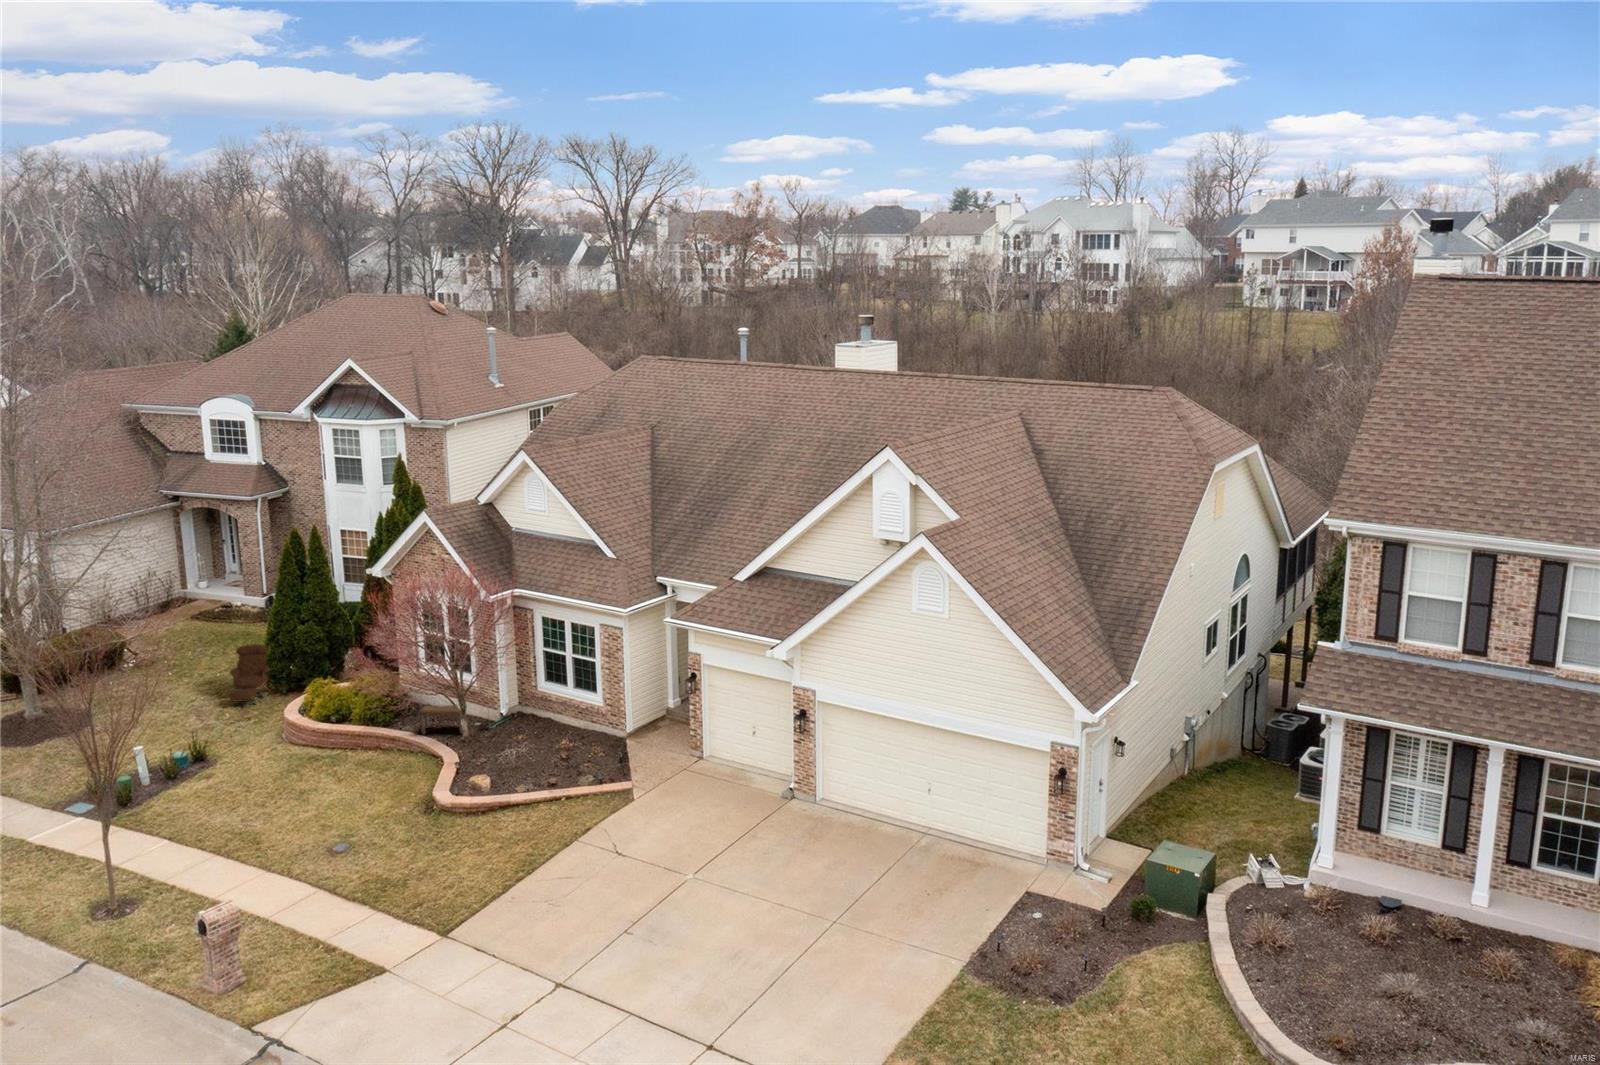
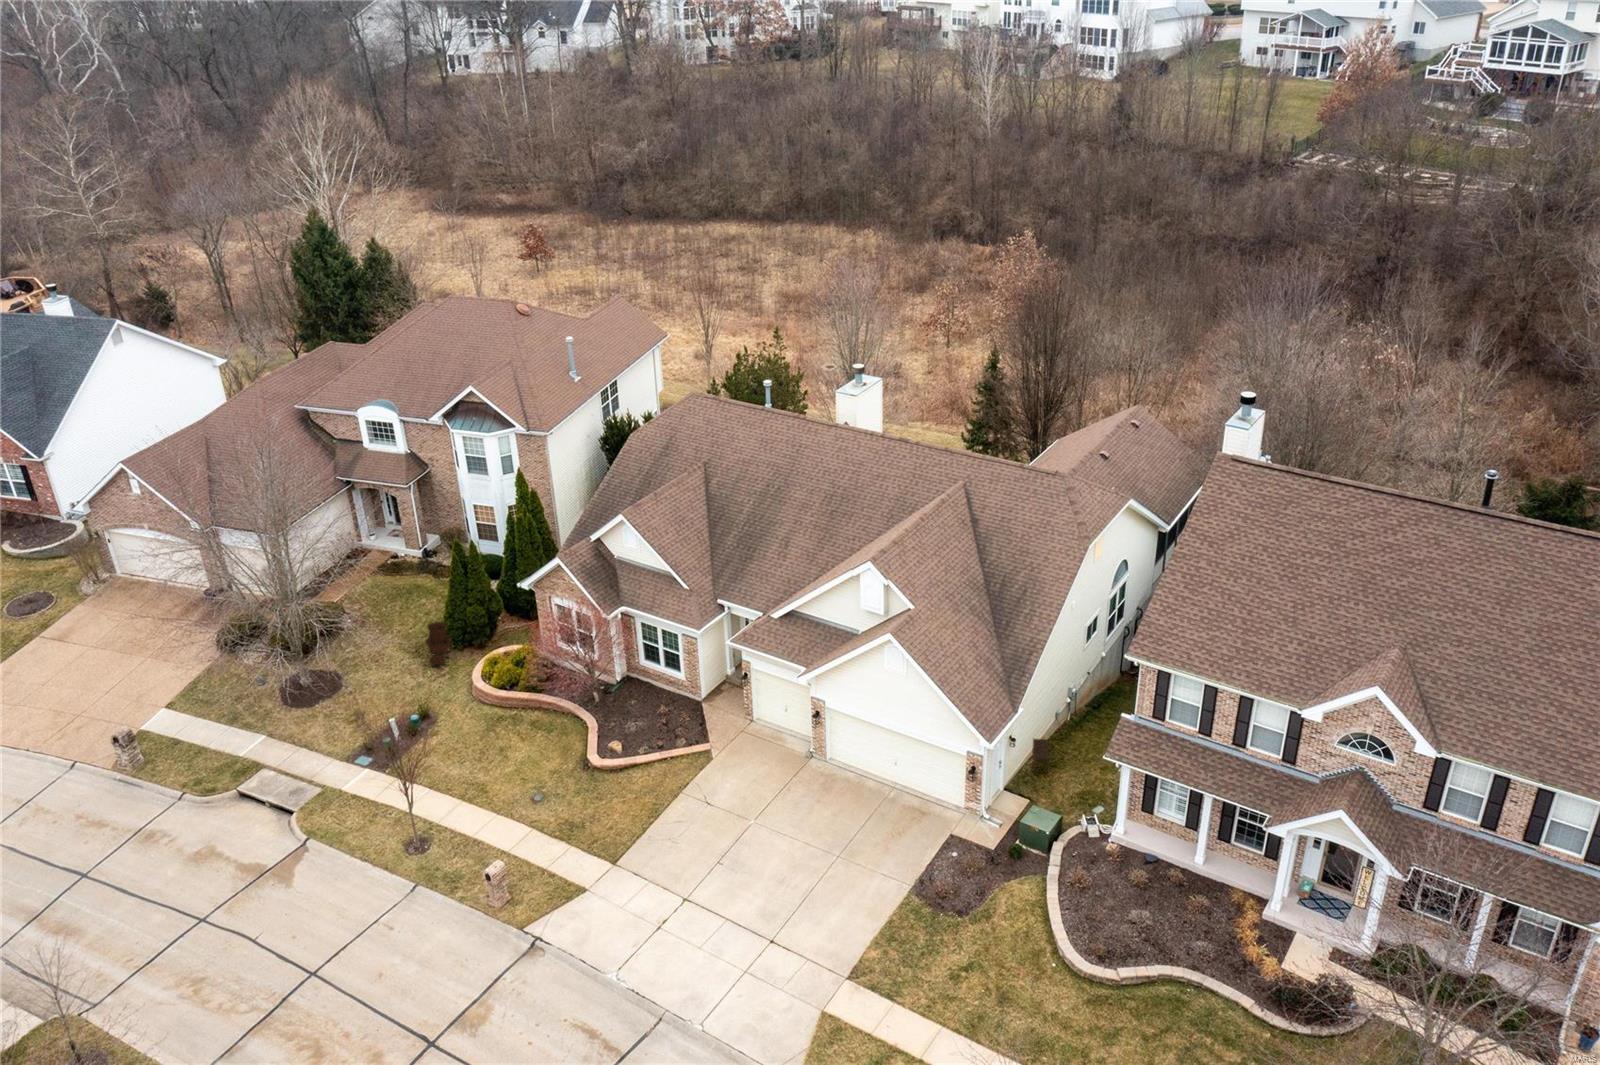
bench: present [418,705,467,734] -> present [1032,739,1049,773]

